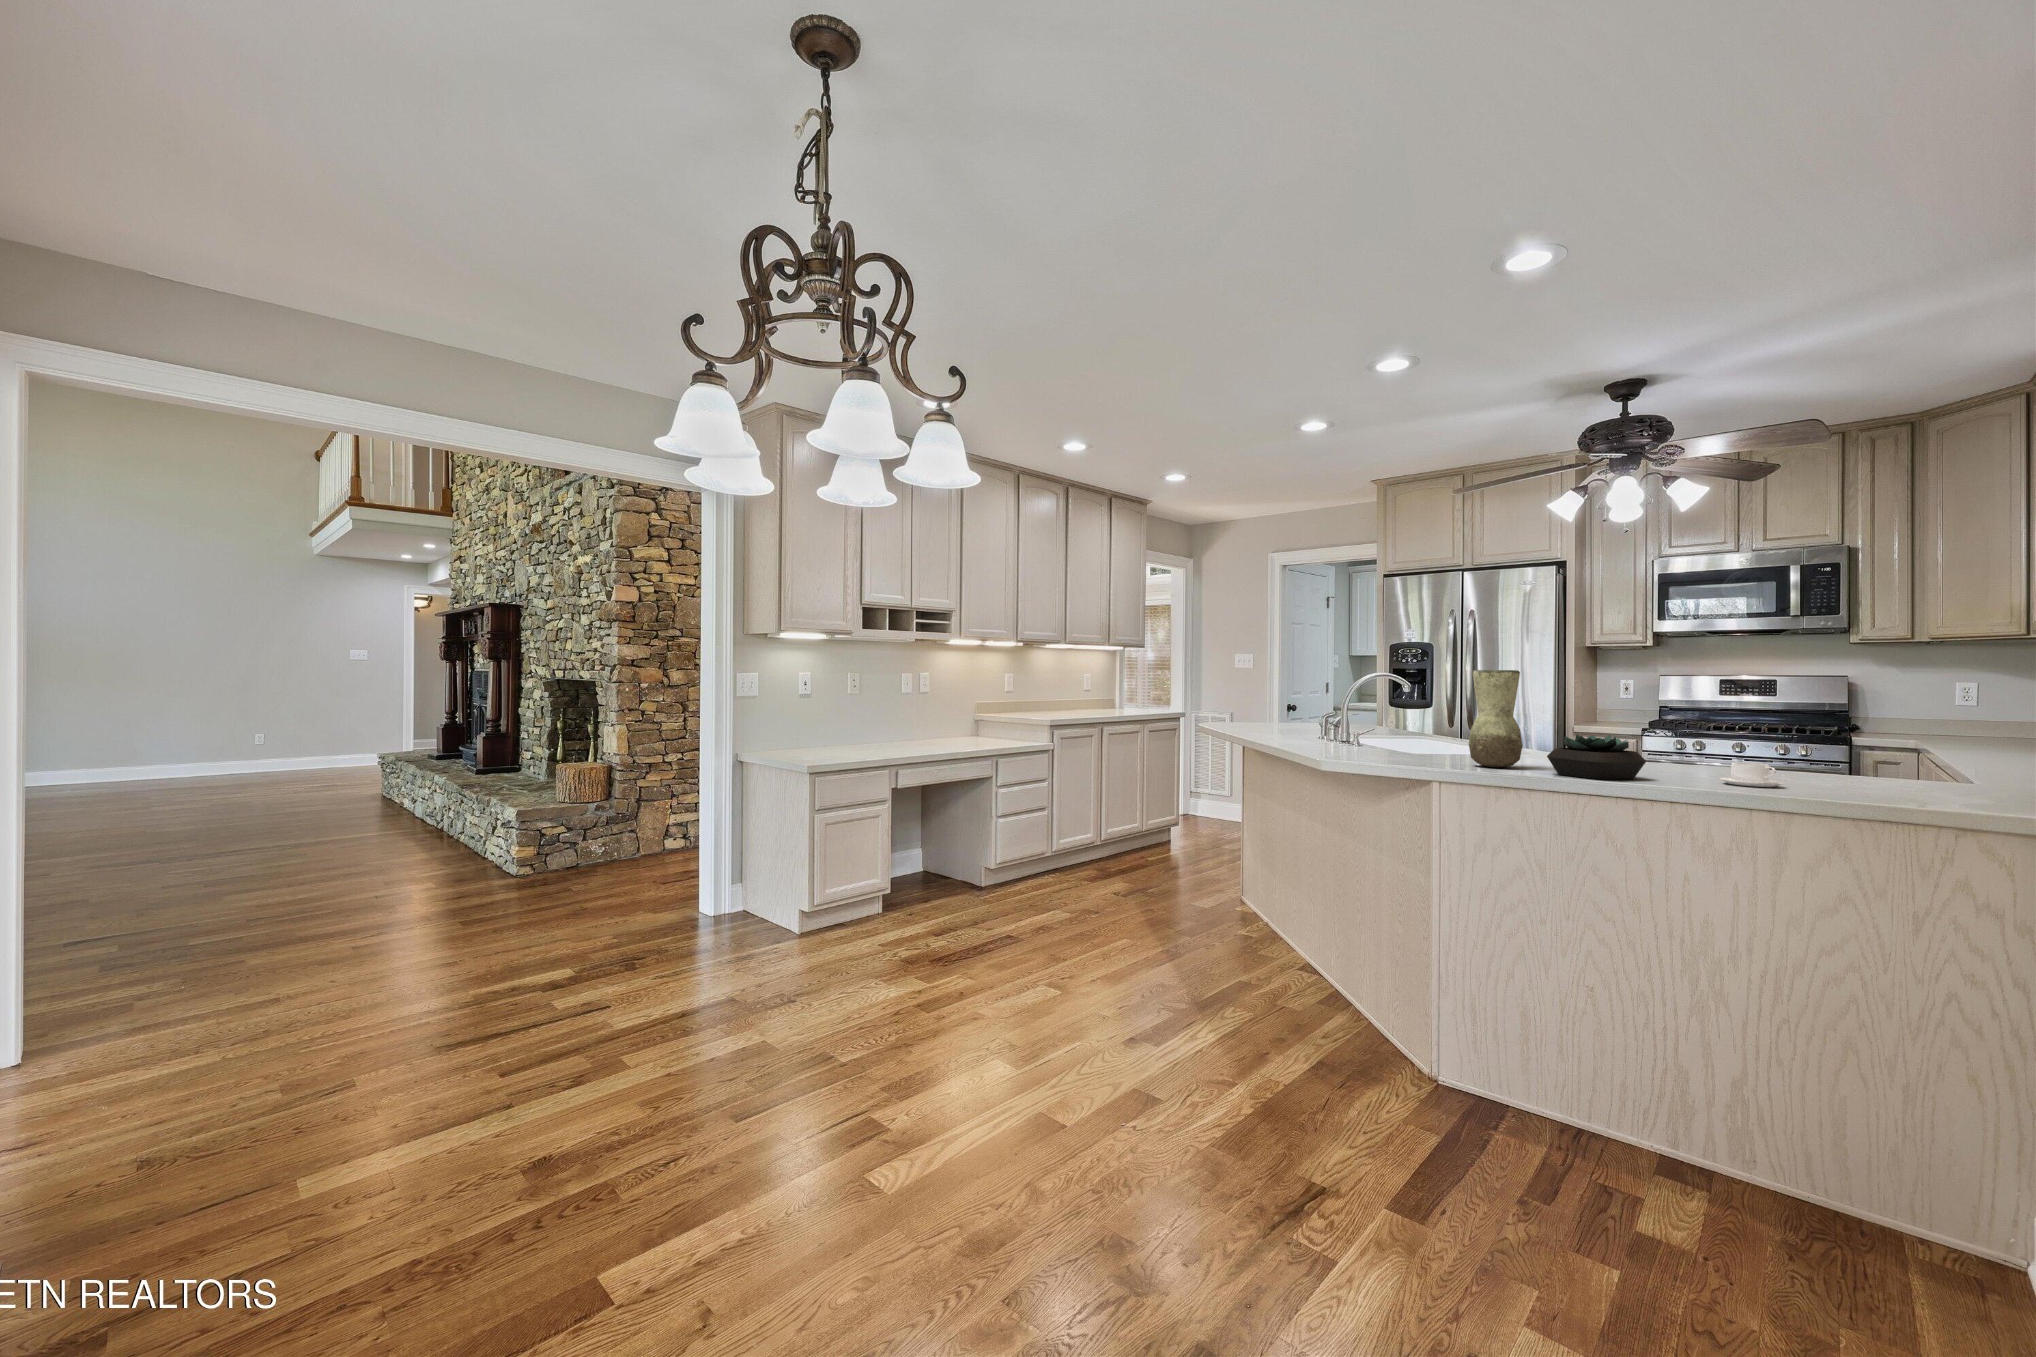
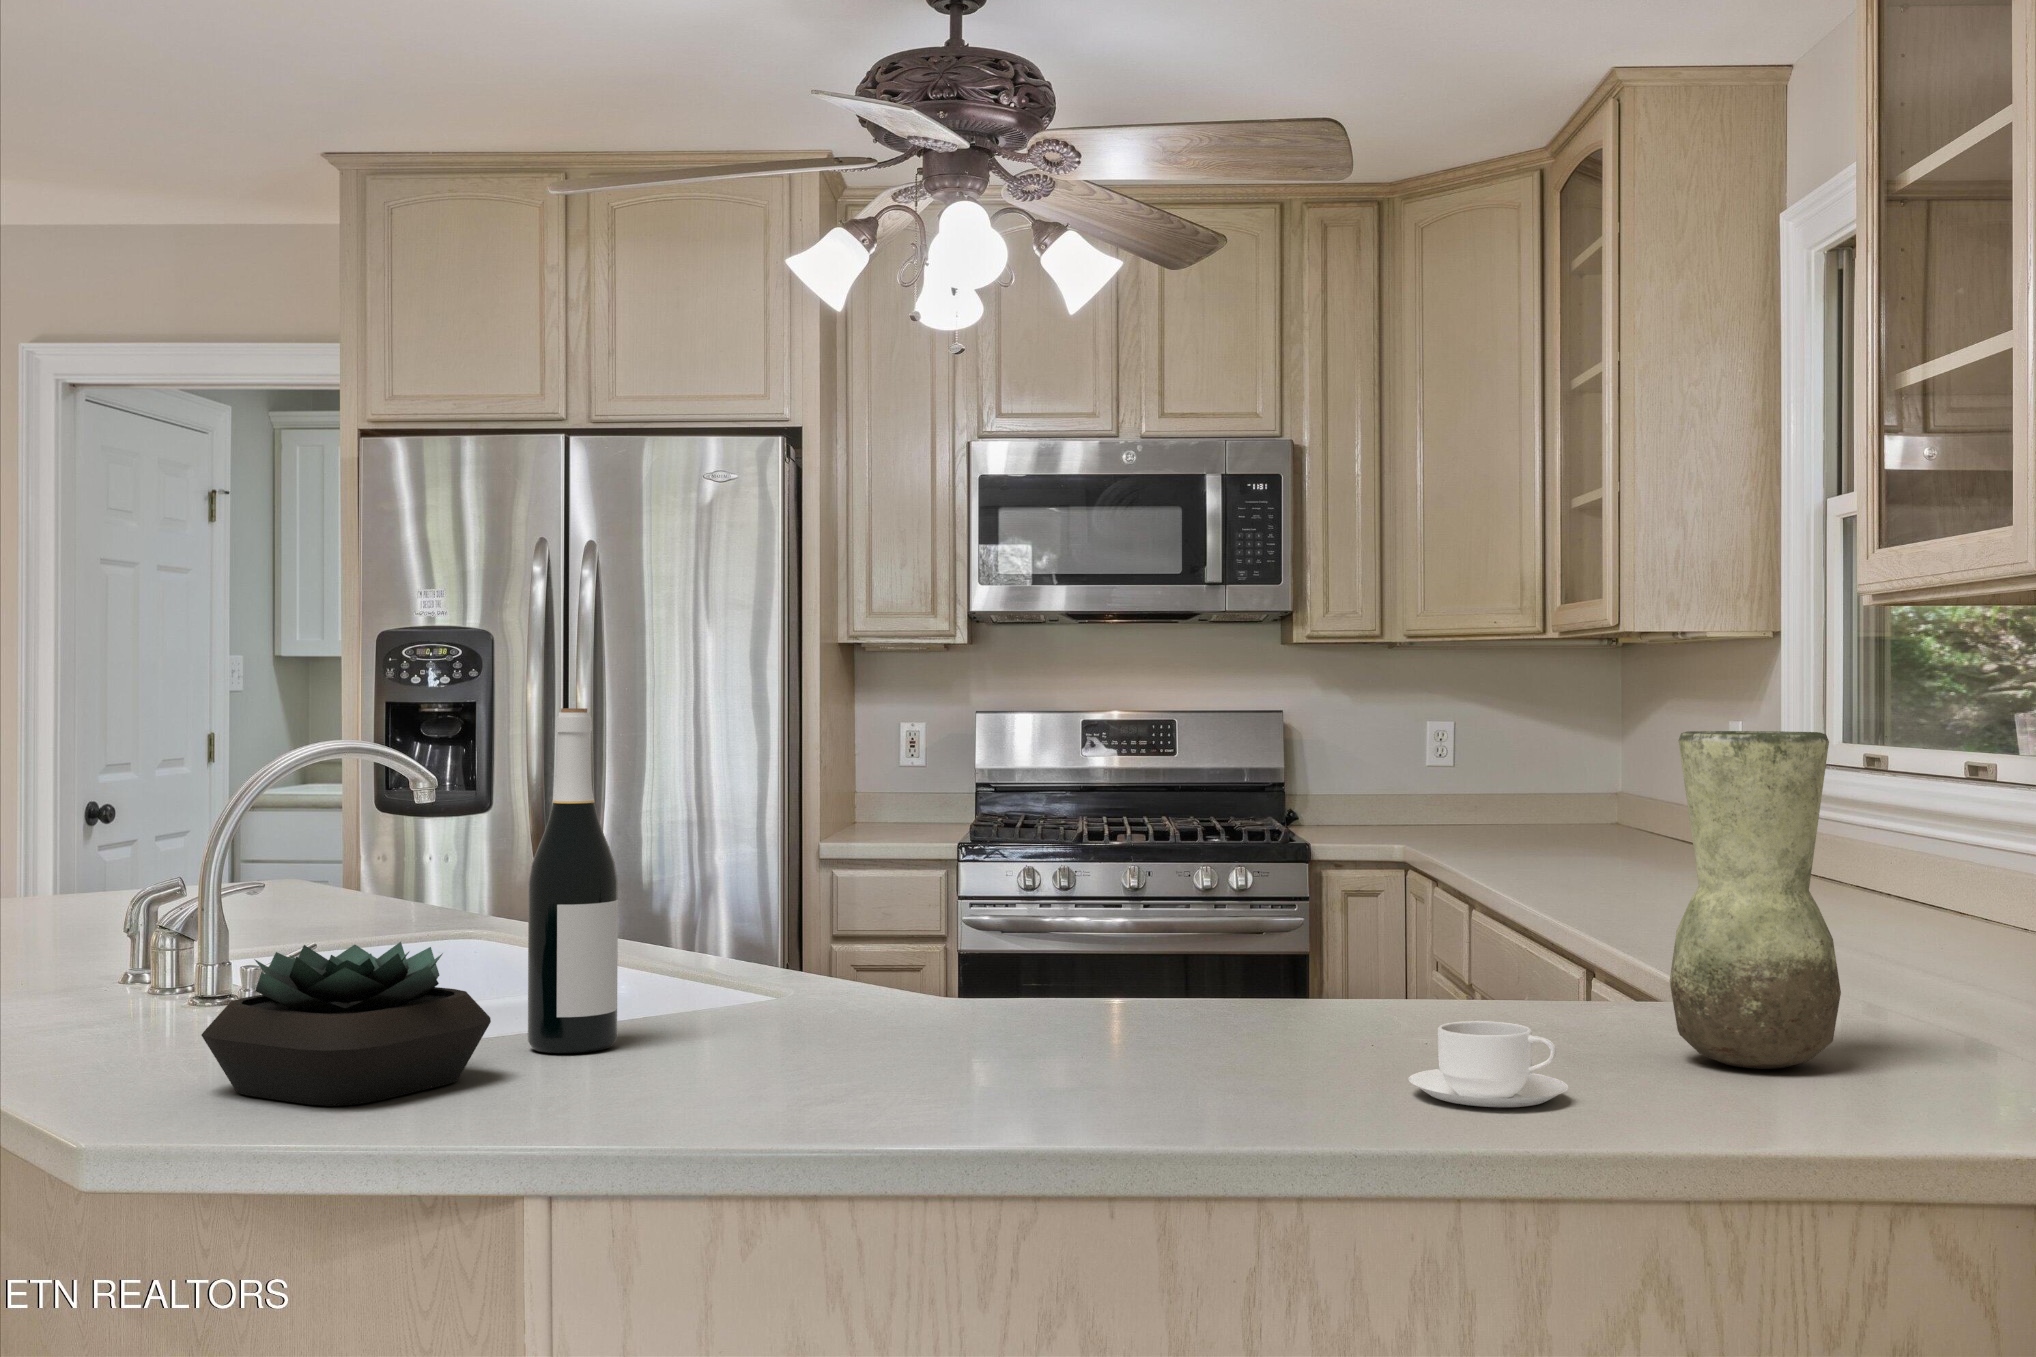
wine bottle: none [1432,665,1459,758] -> present [528,708,618,1053]
vase: present [1469,670,1523,768] -> present [1670,731,1841,1069]
succulent plant: present [1547,734,1646,780] -> present [201,942,491,1106]

